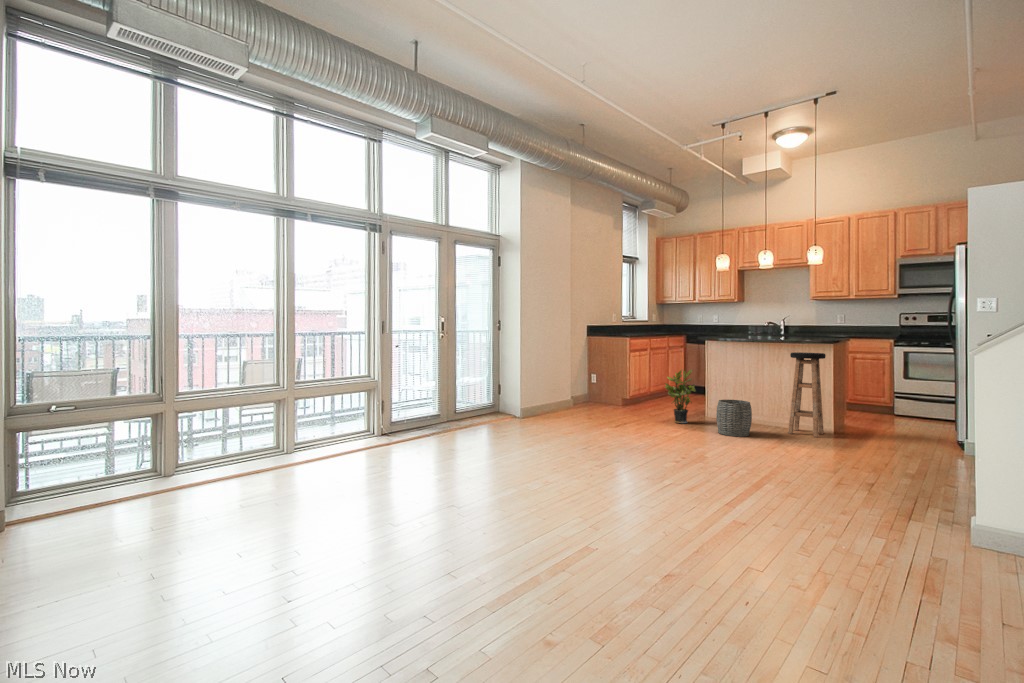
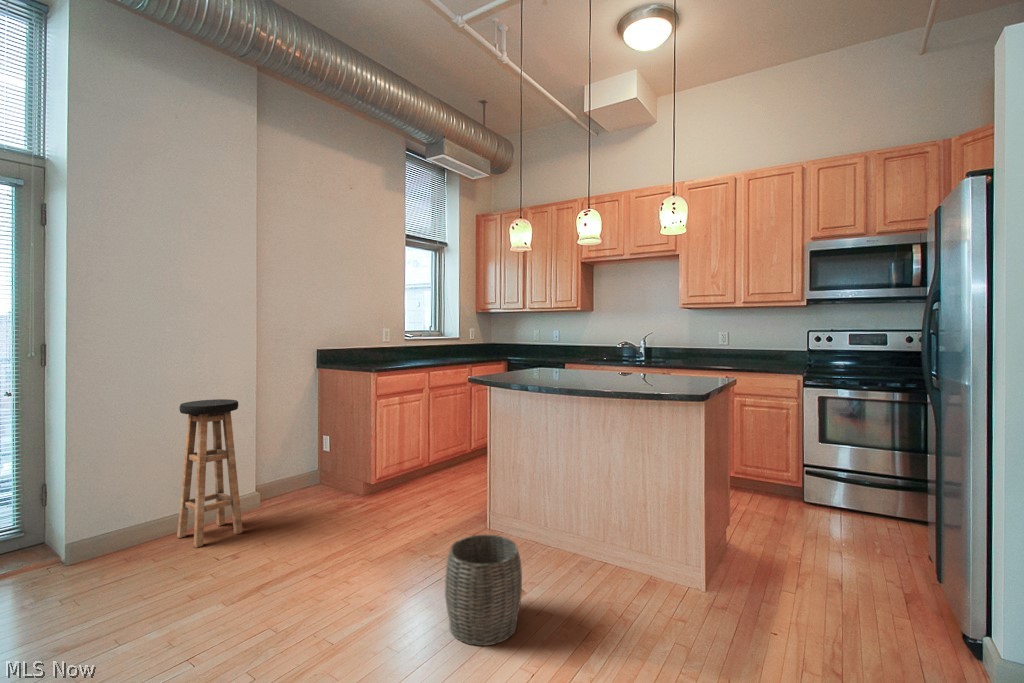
bar stool: present [788,352,826,437] -> present [177,399,243,548]
potted plant: present [665,370,695,424] -> none [376,448,440,570]

